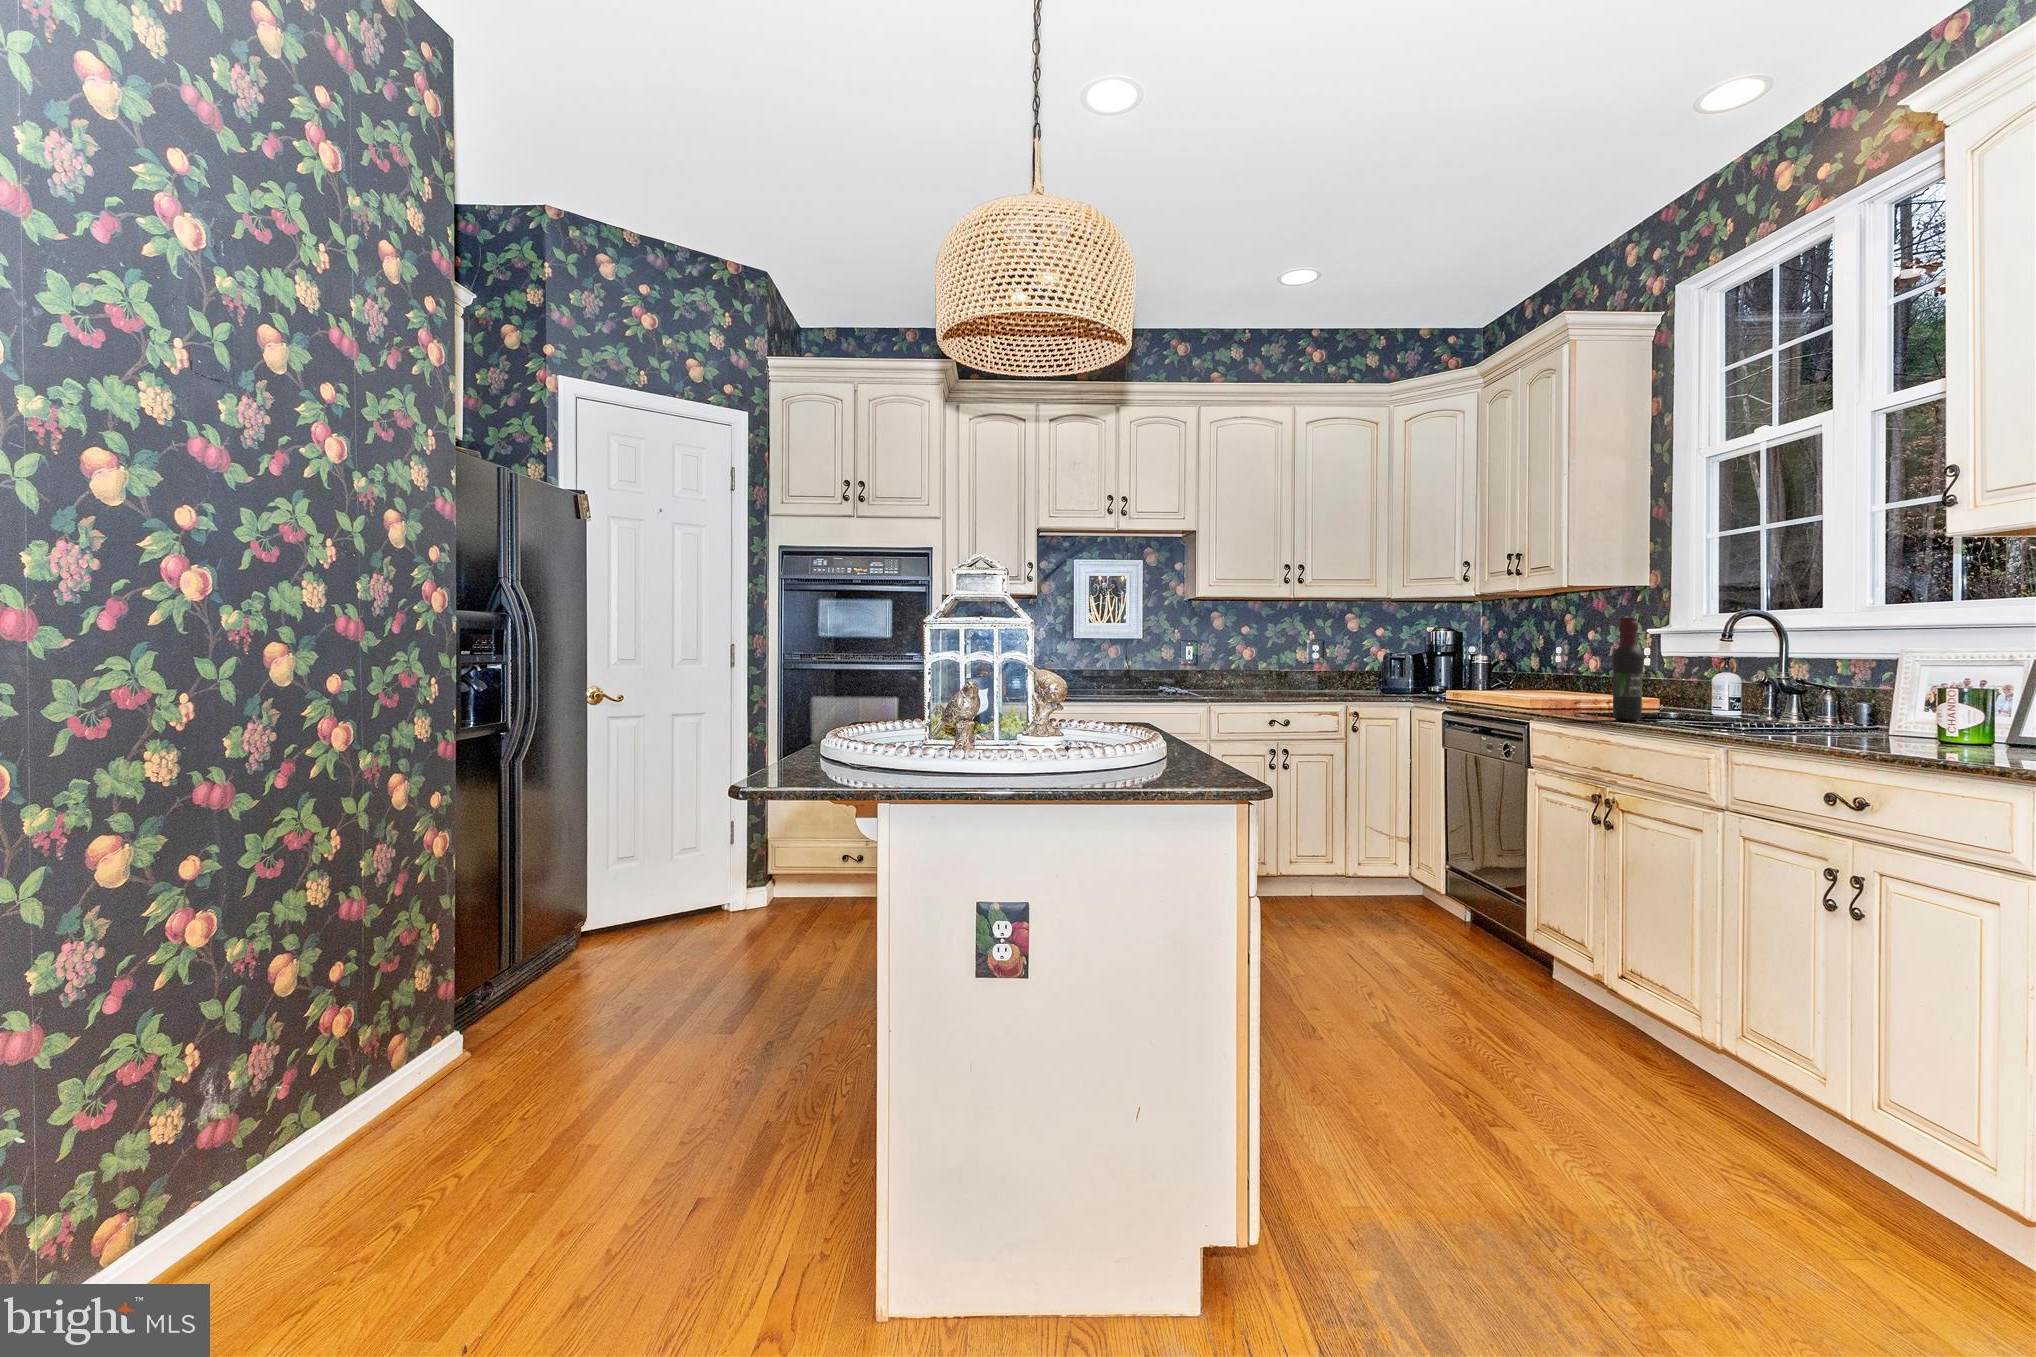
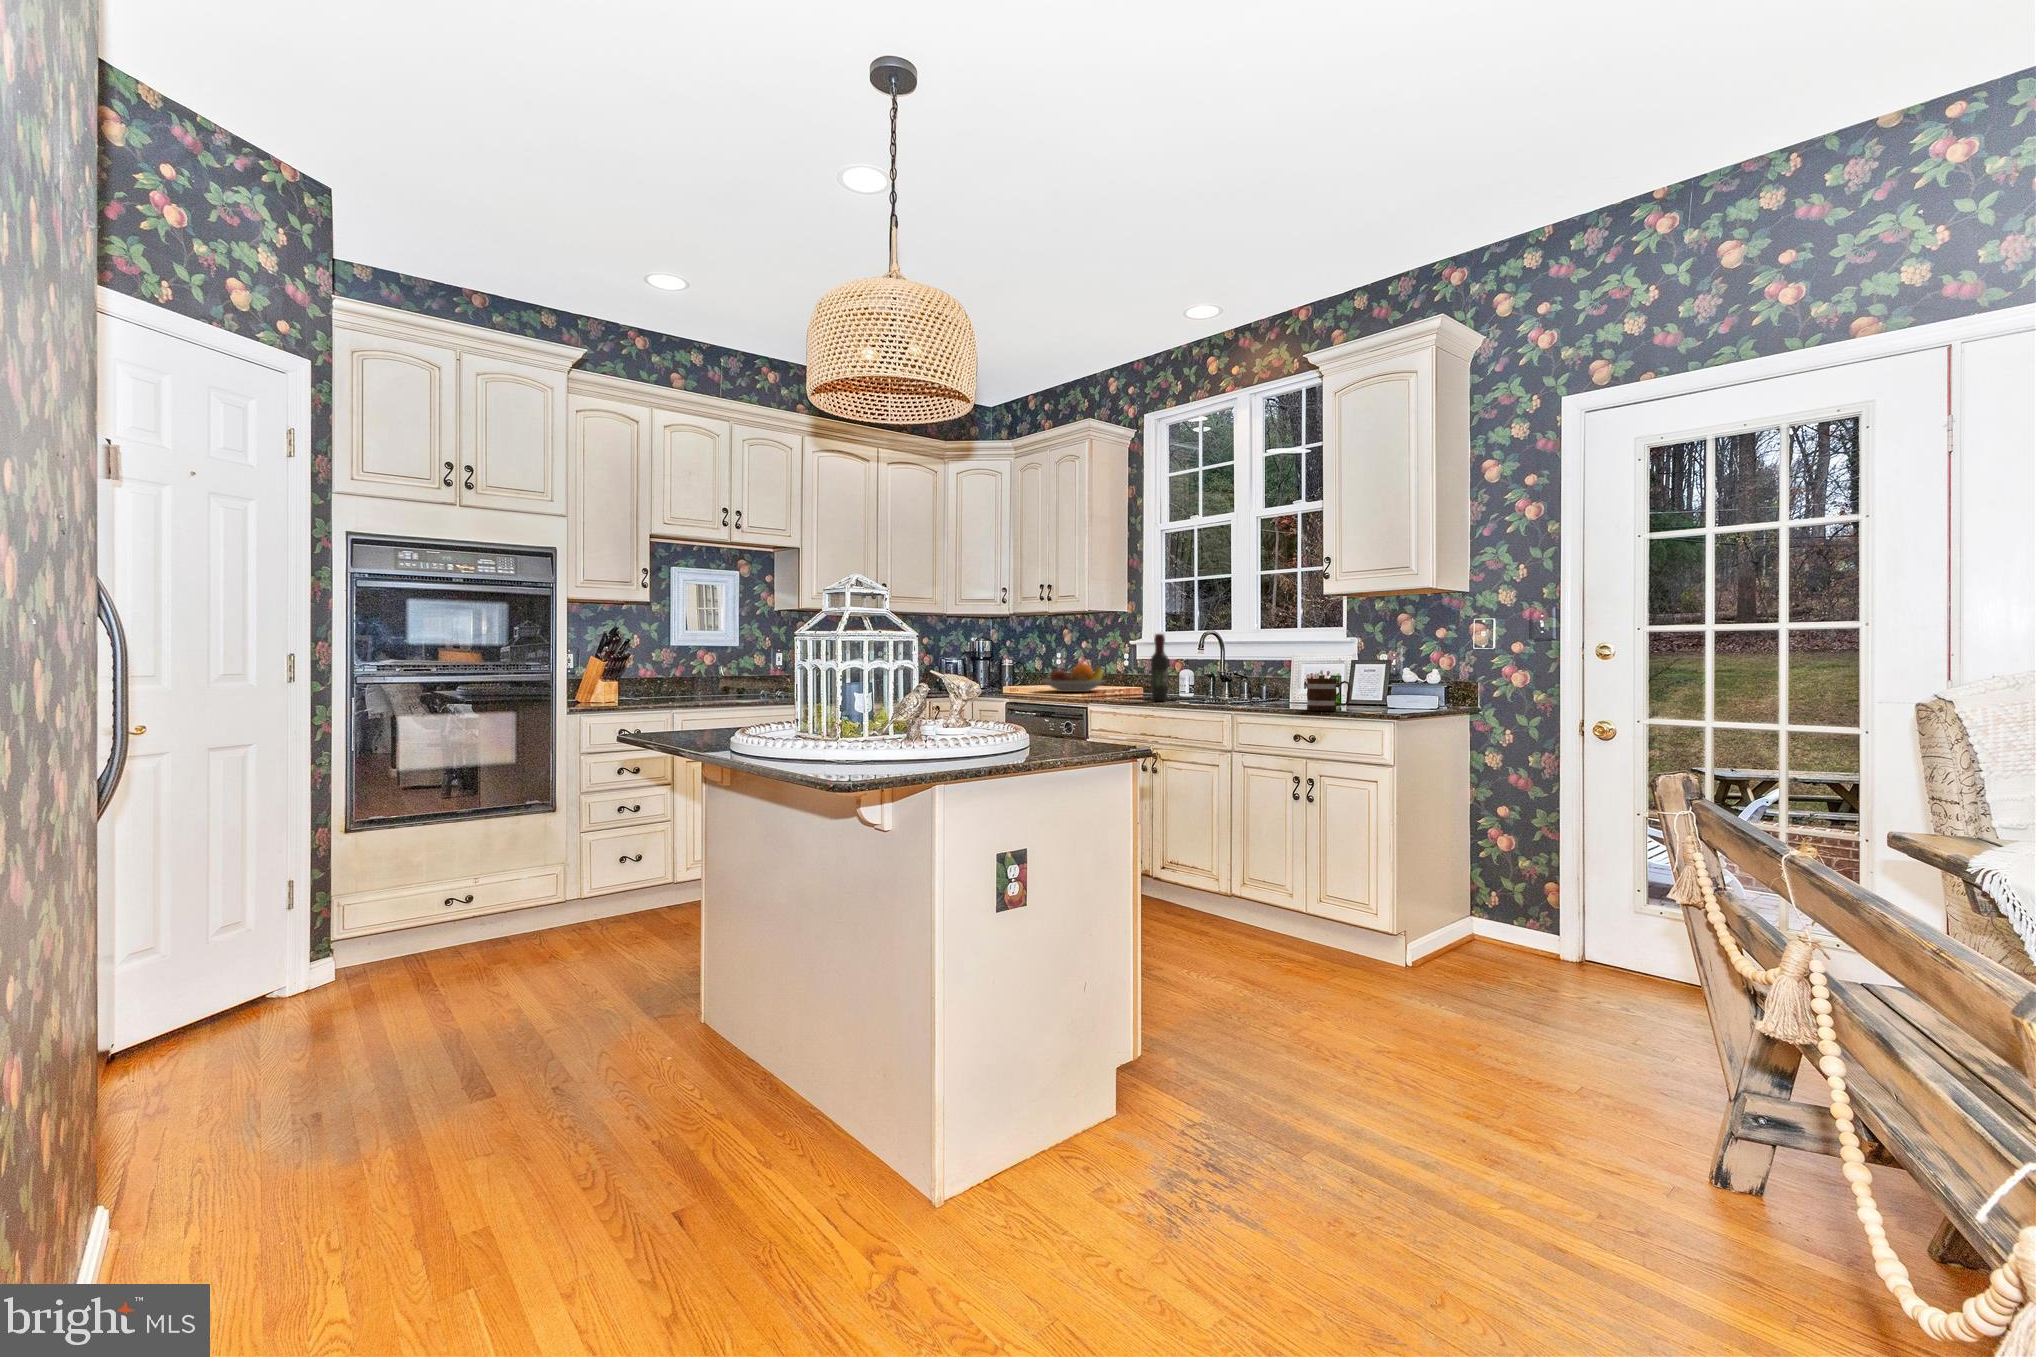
fruit bowl: none [1498,662,1603,702] -> present [1044,664,1104,692]
mug: none [1862,691,1962,752] -> present [1307,678,1351,711]

